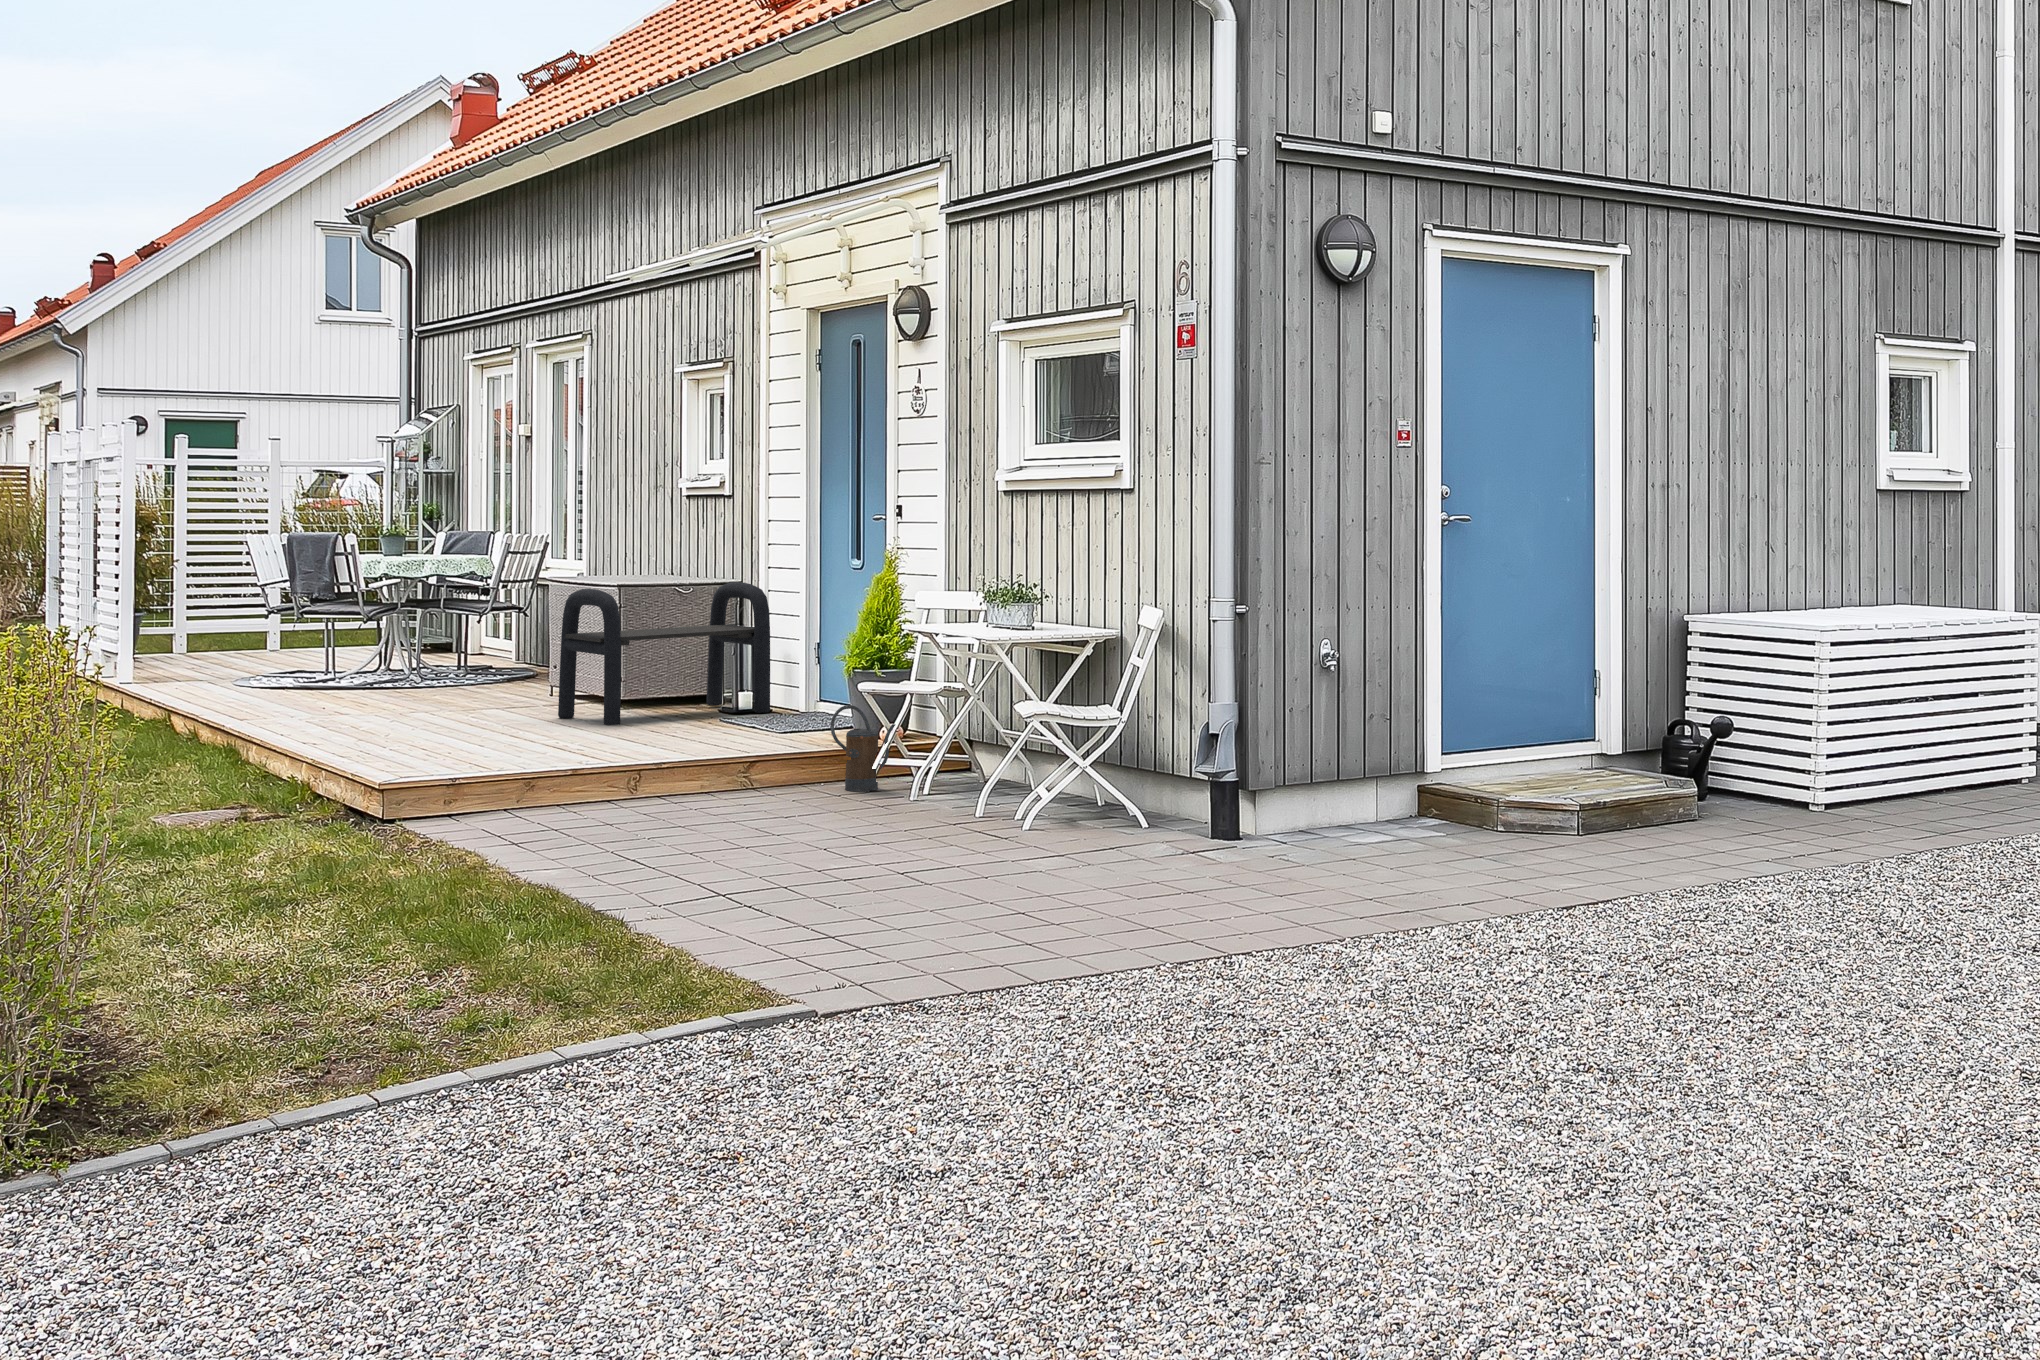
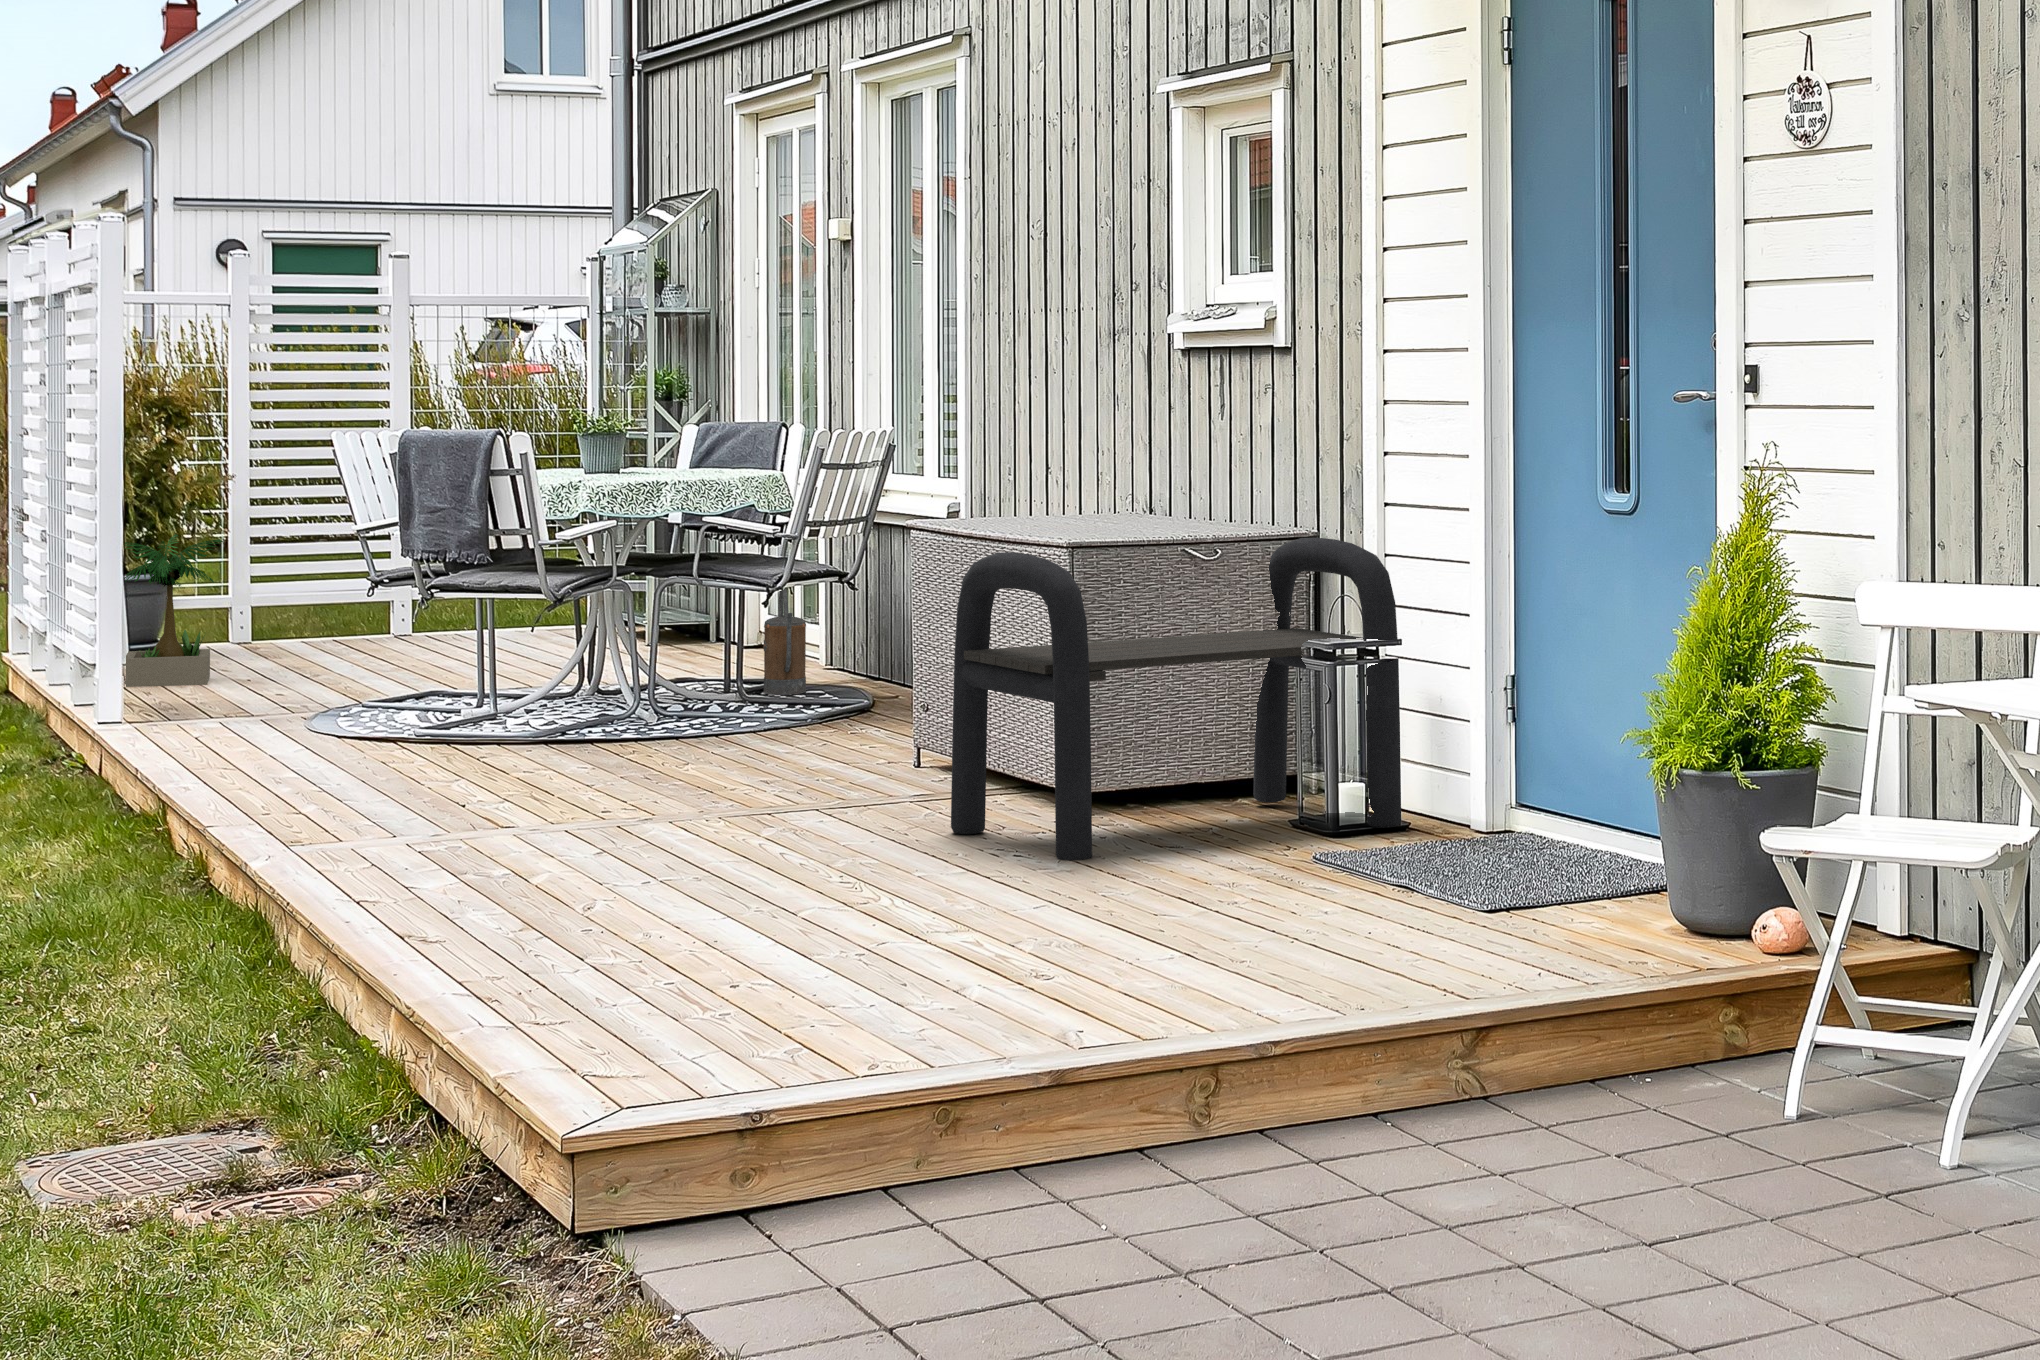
potted plant: none [115,593,184,675] -> present [124,535,223,687]
watering can: present [831,705,895,791] -> present [763,589,806,695]

